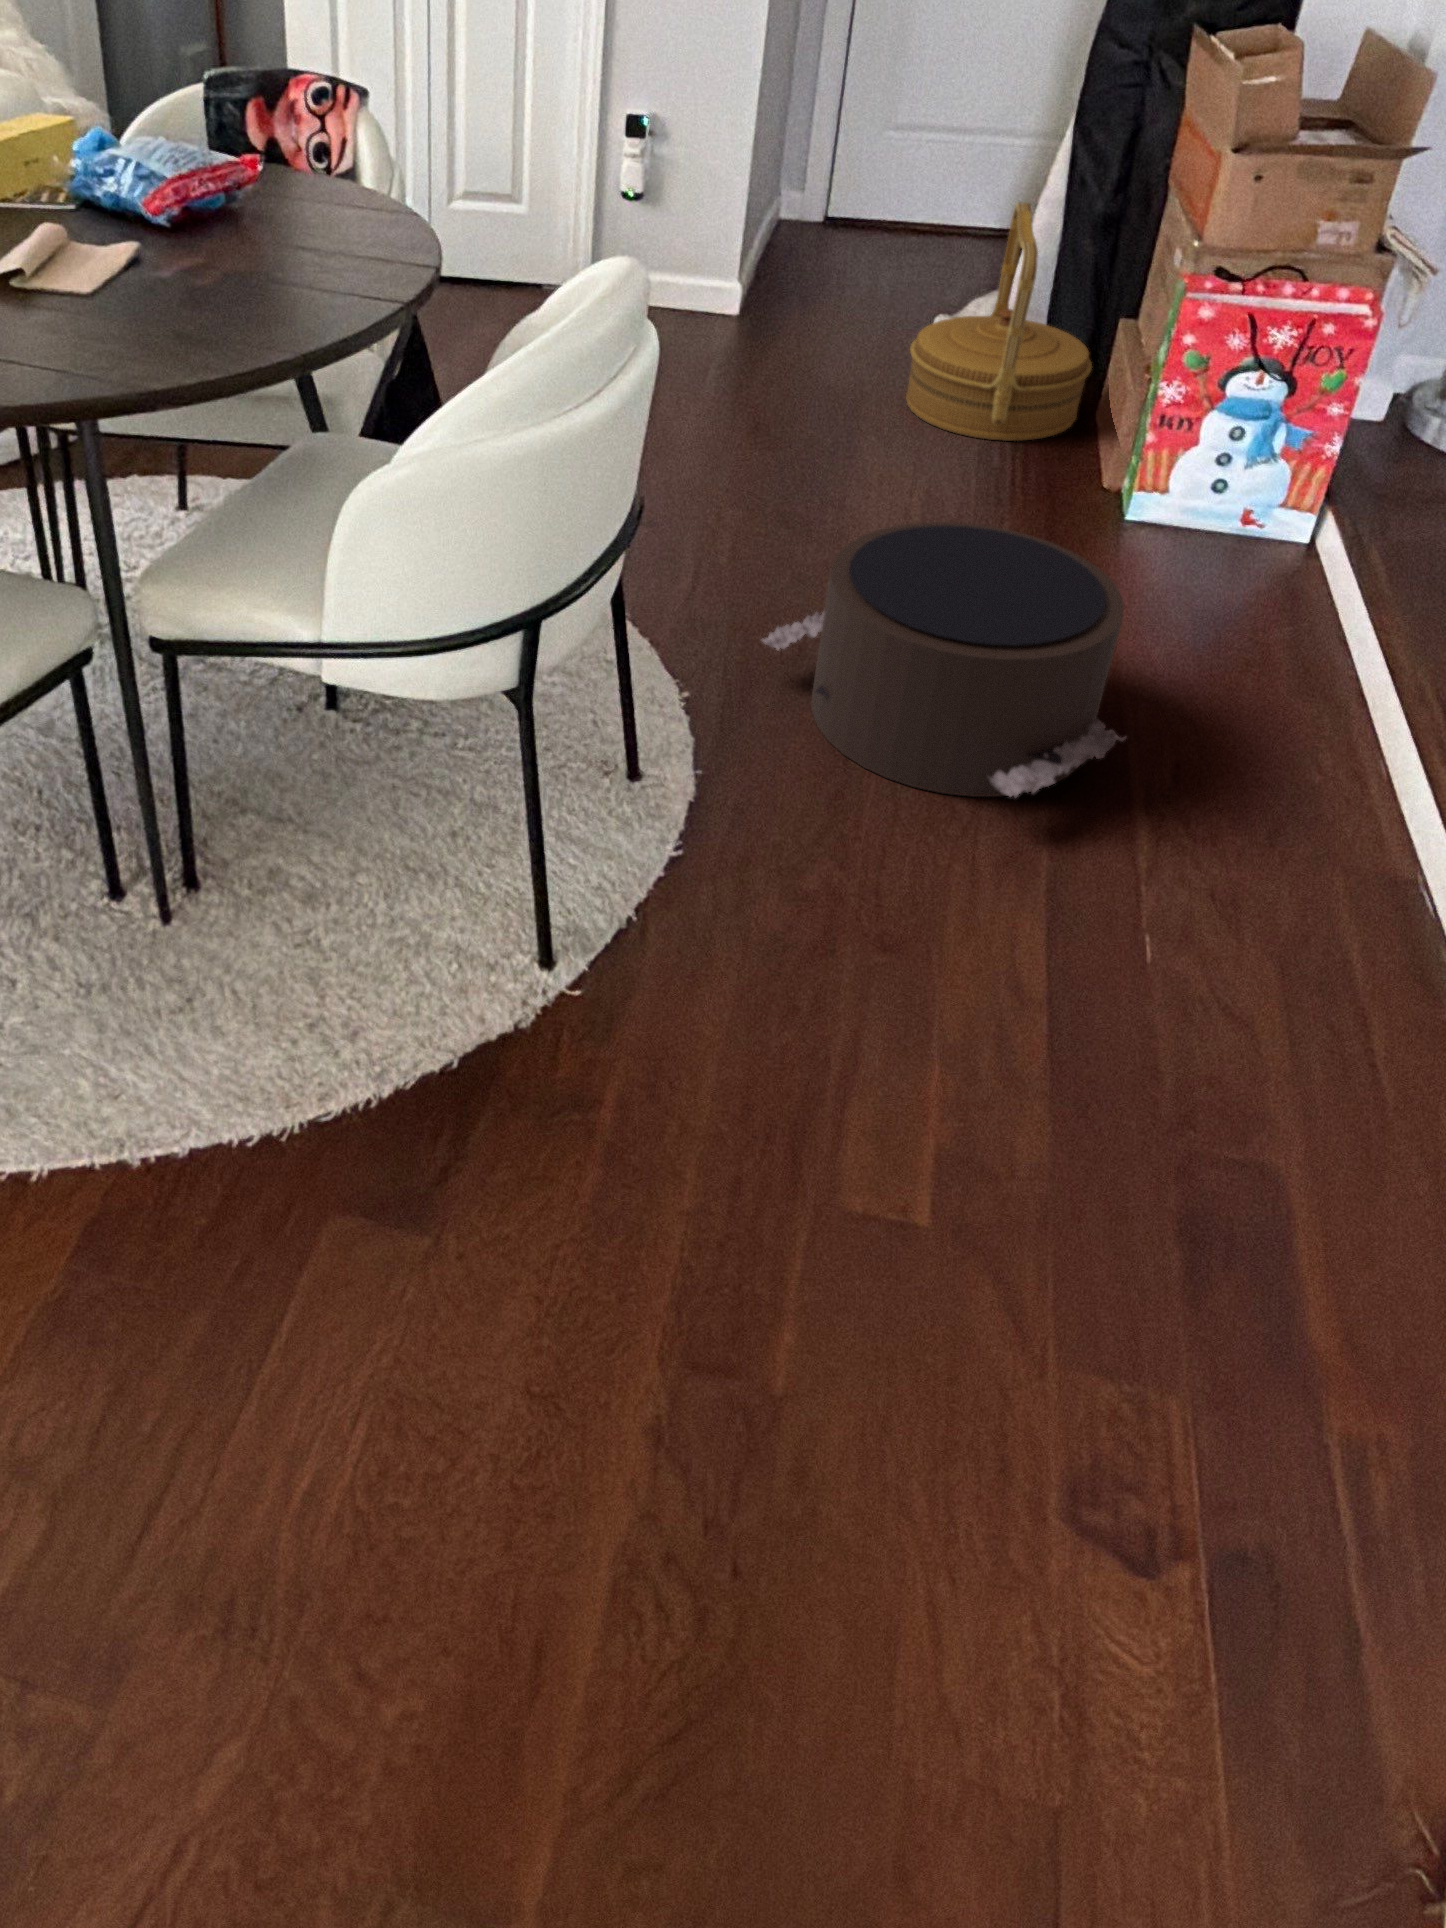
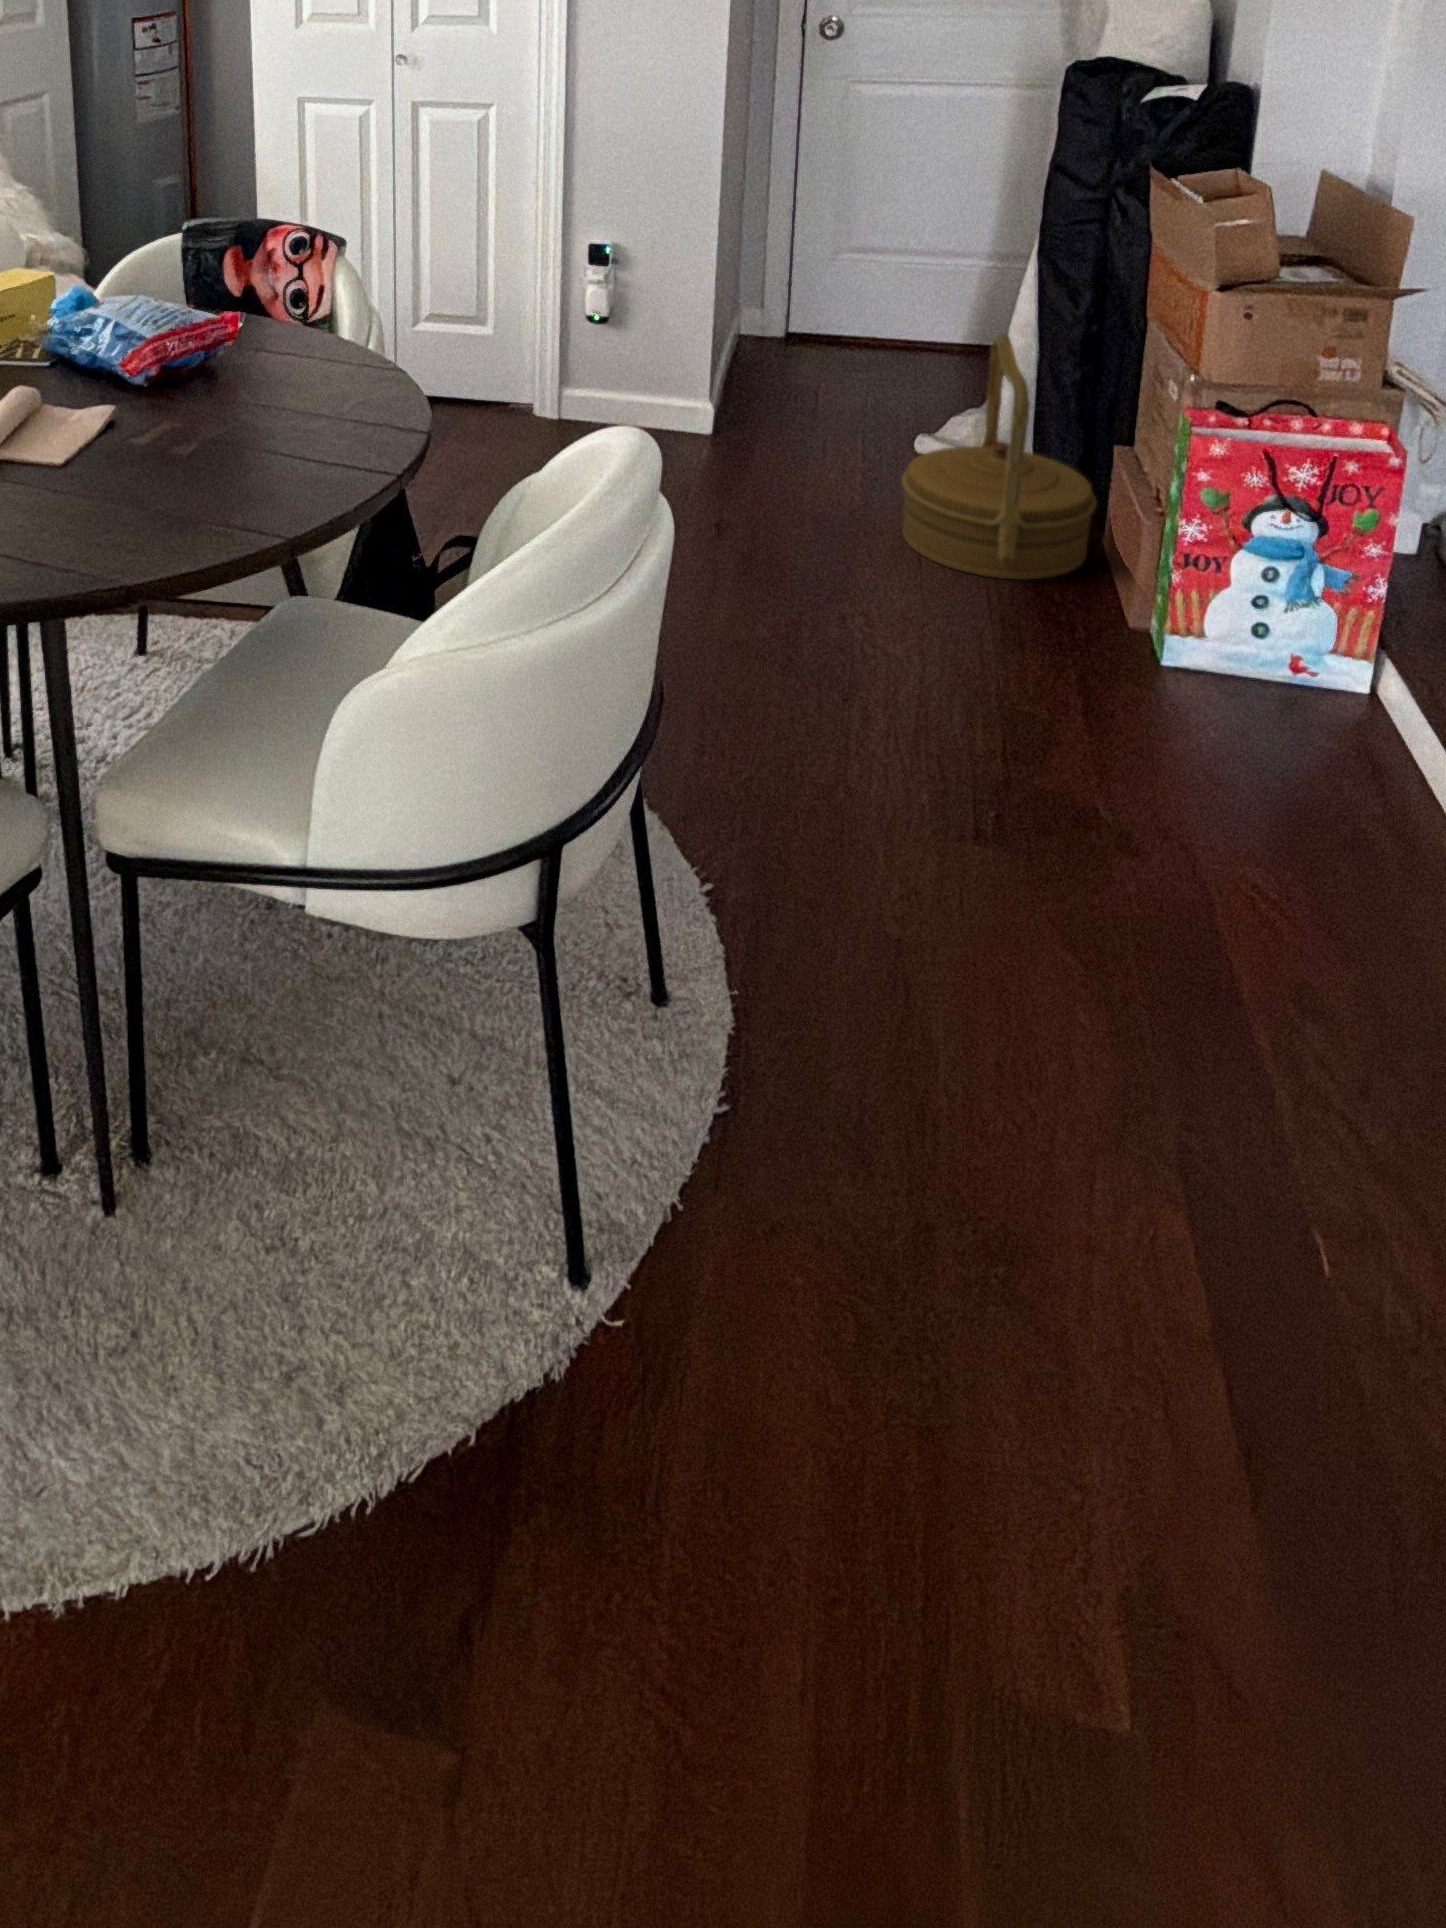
pouf: present [762,522,1126,798] -> none [786,689,1231,1040]

